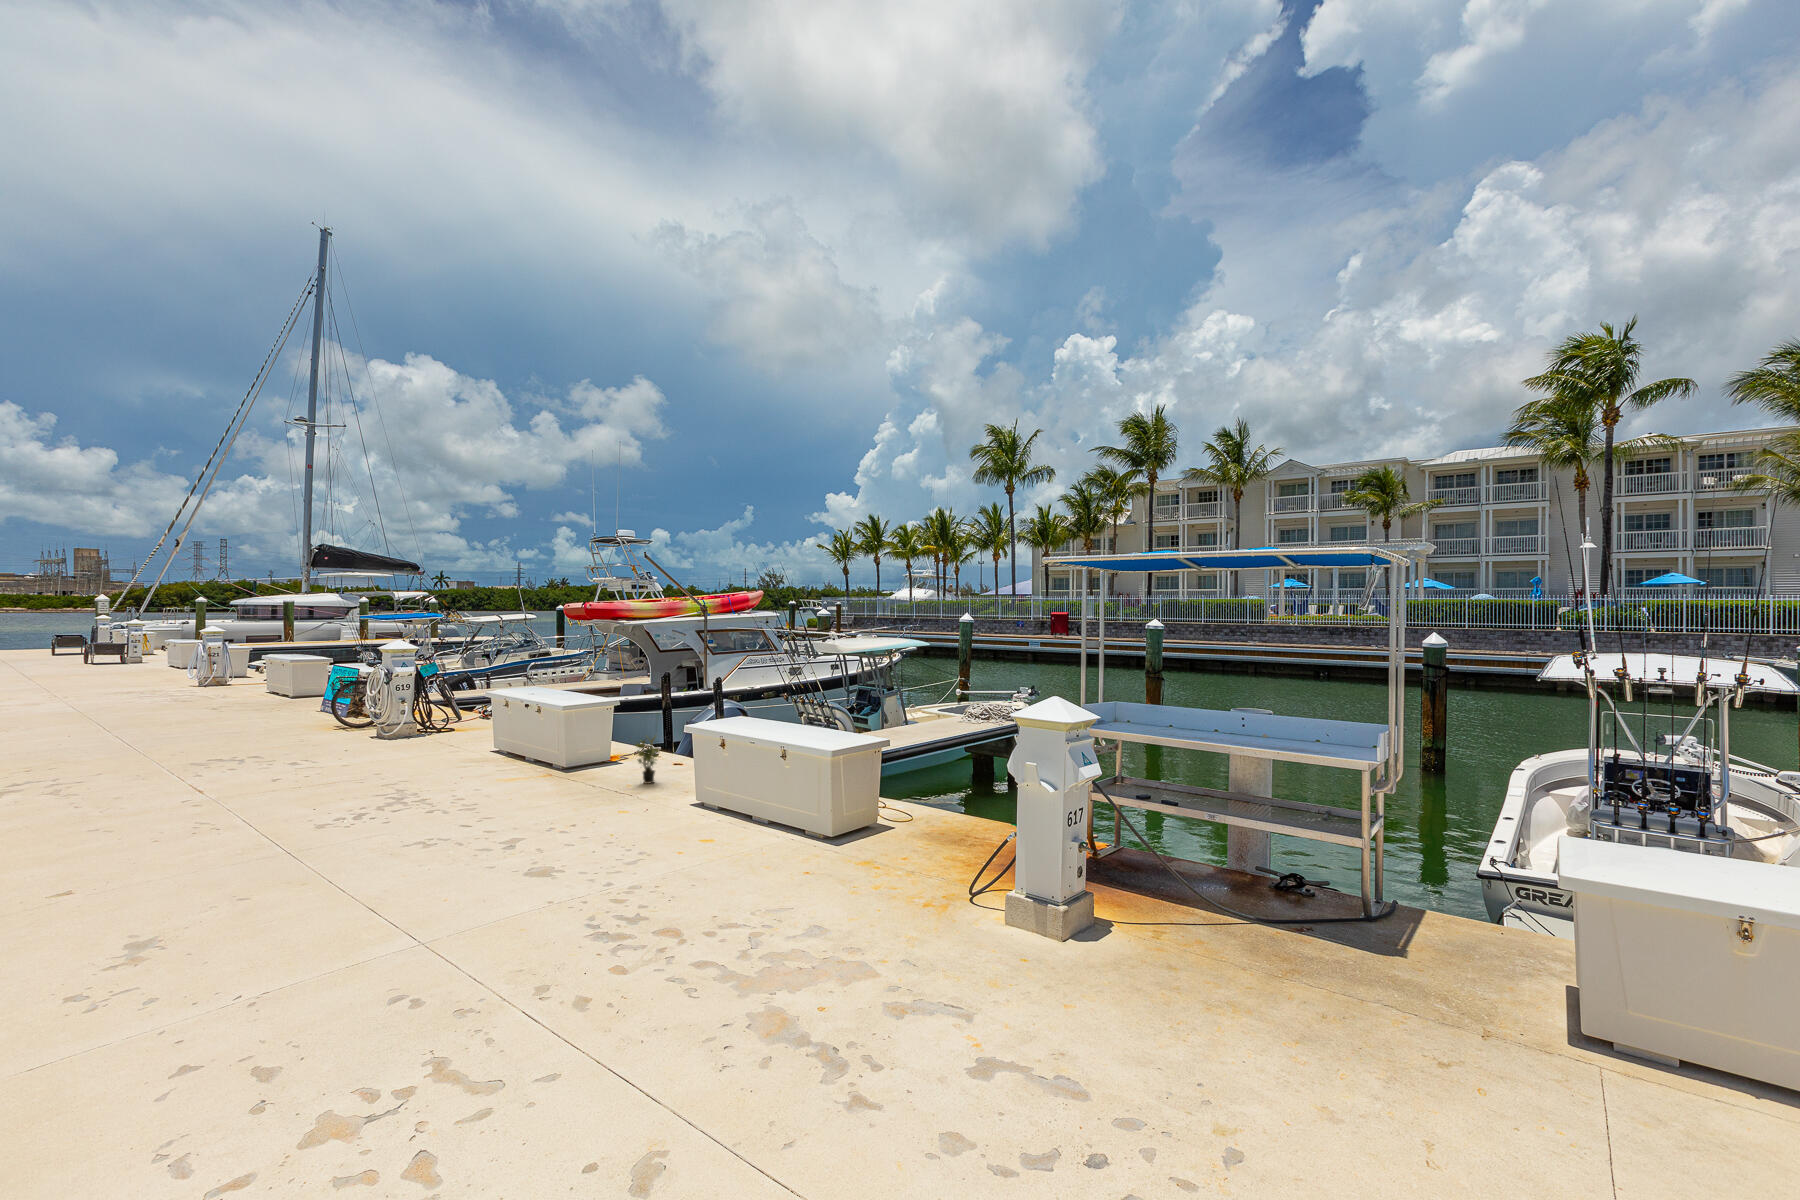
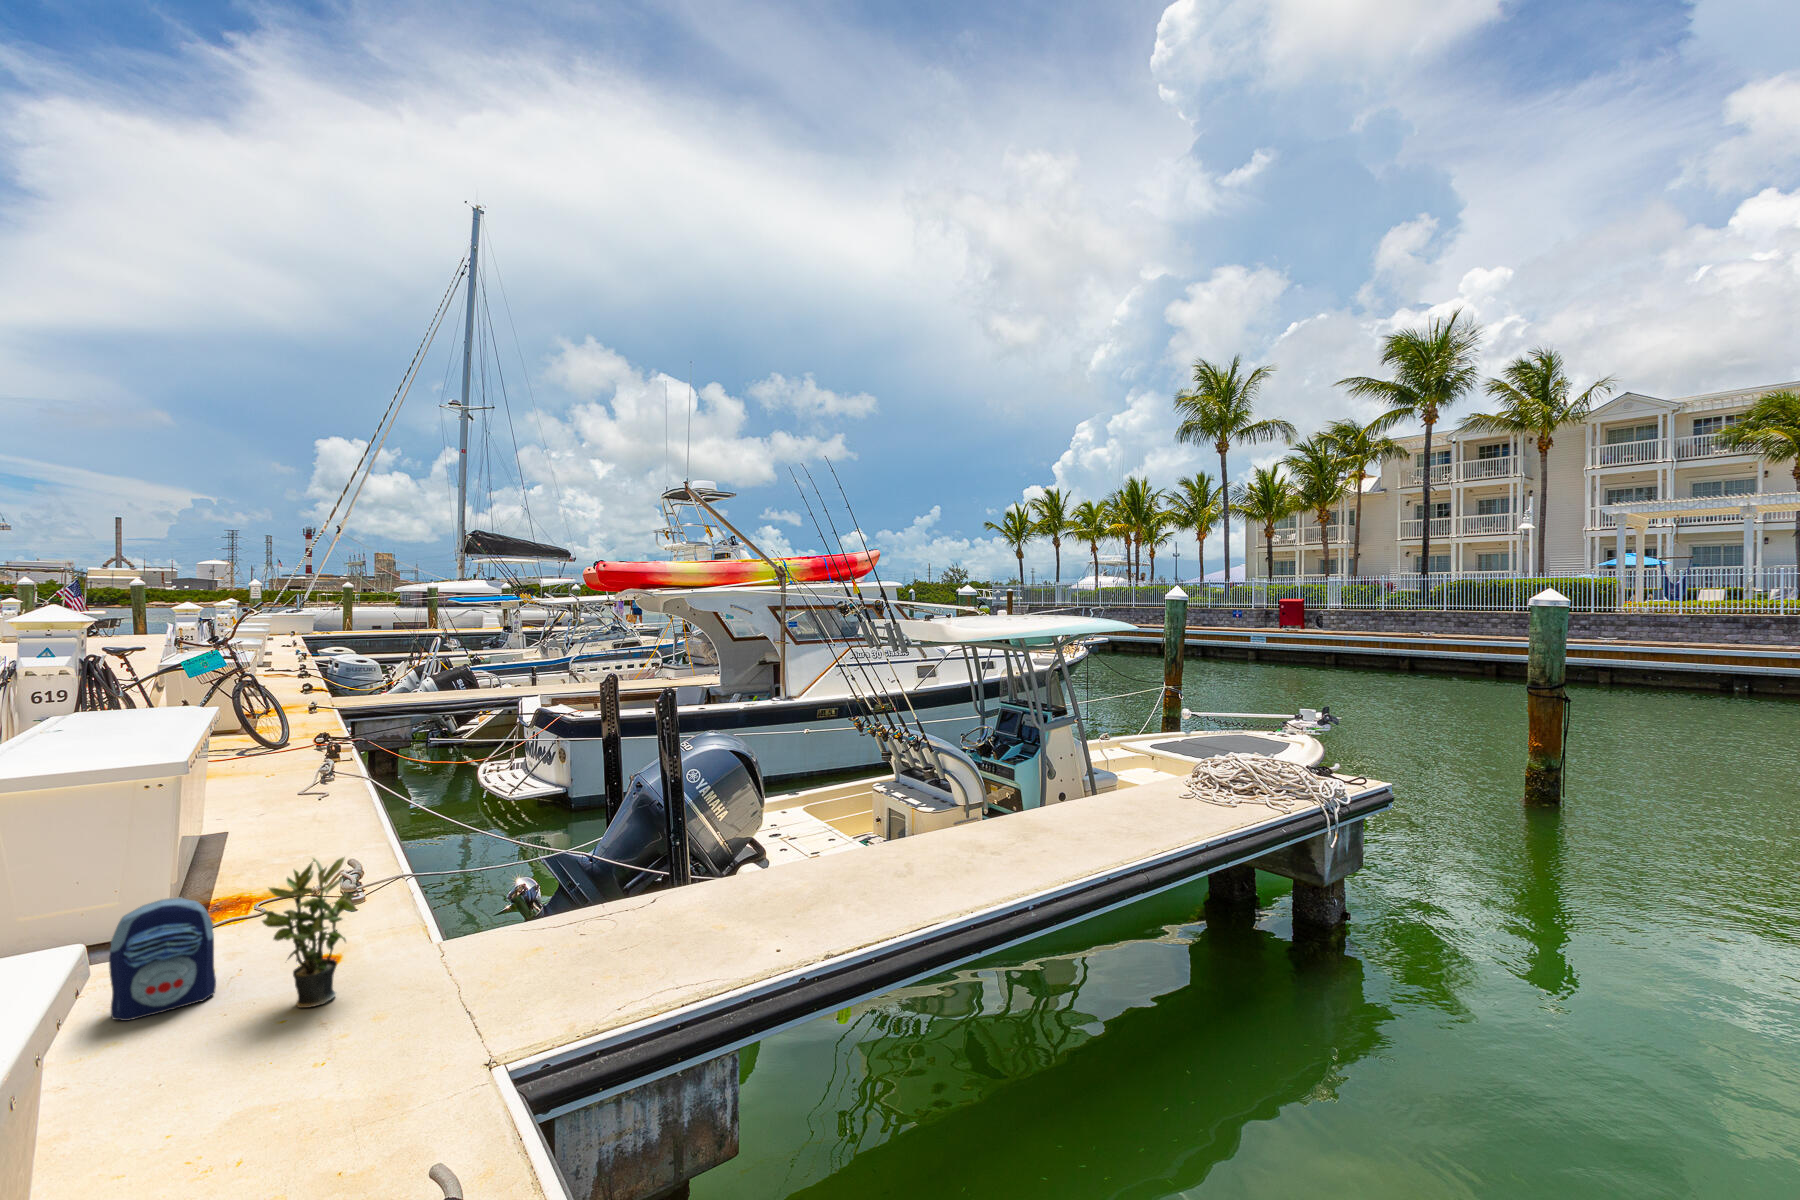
backpack: none [585,749,611,788] -> present [109,897,216,1021]

